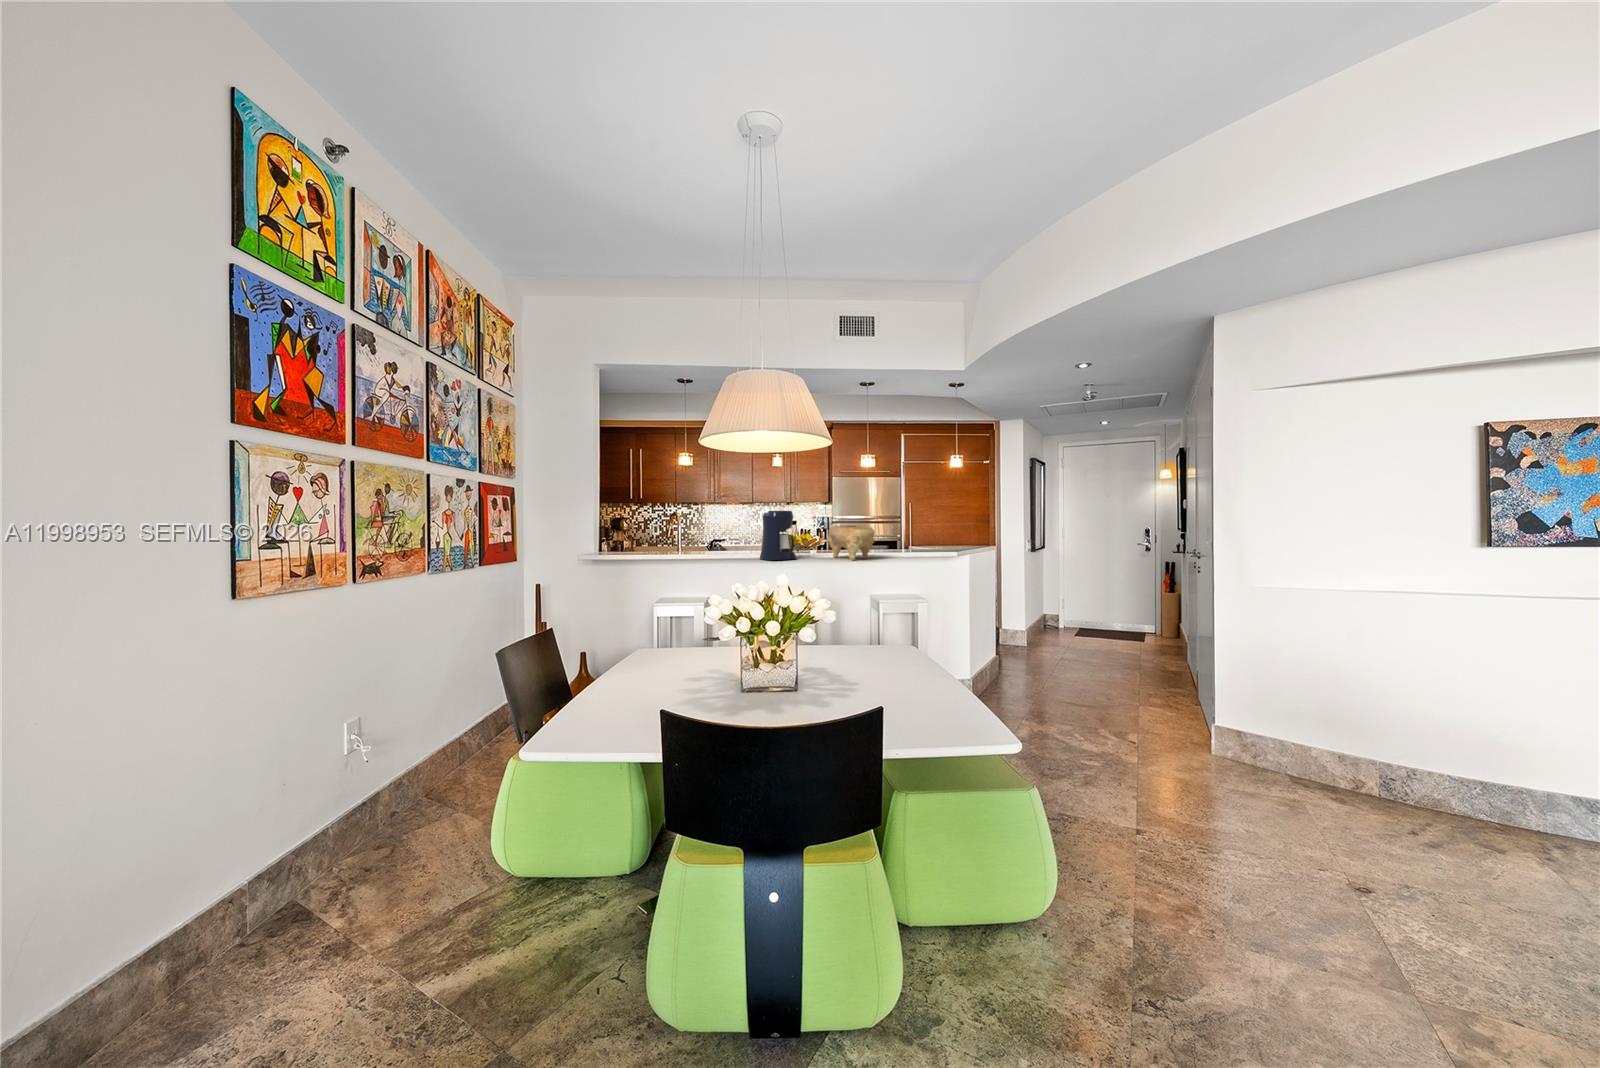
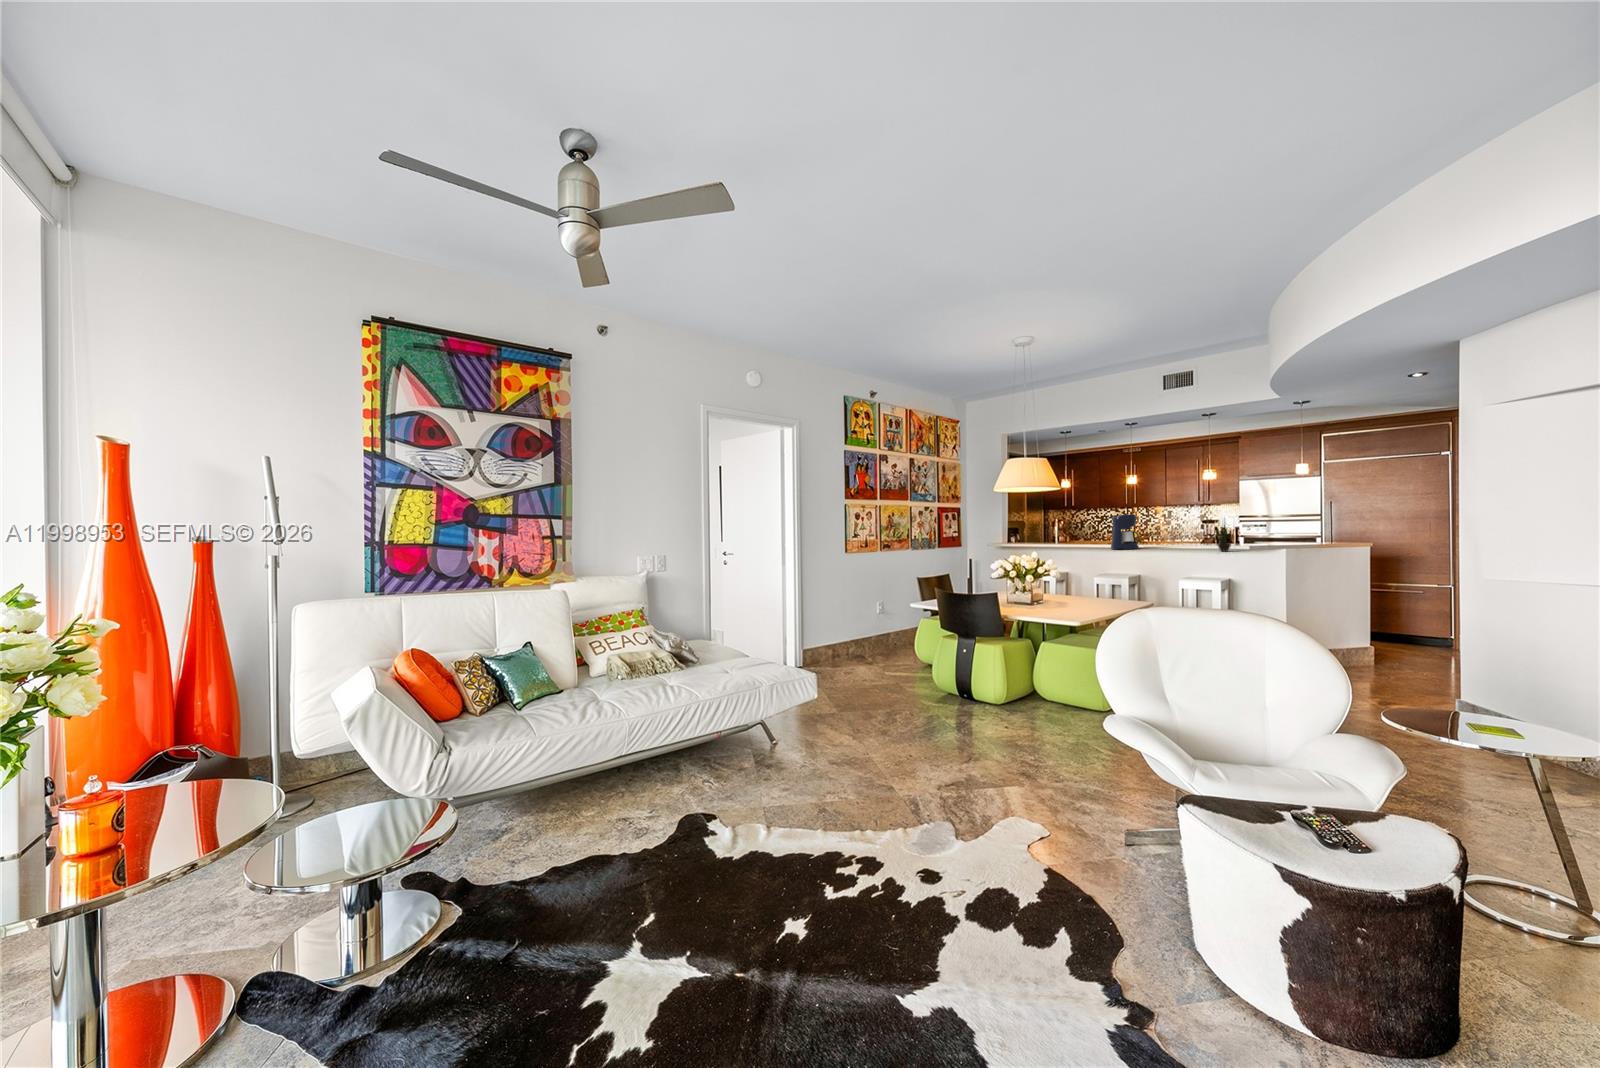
potted plant: none [897,510,922,562] -> present [1216,523,1231,551]
decorative bowl: present [828,526,875,560] -> none [1164,525,1208,550]

